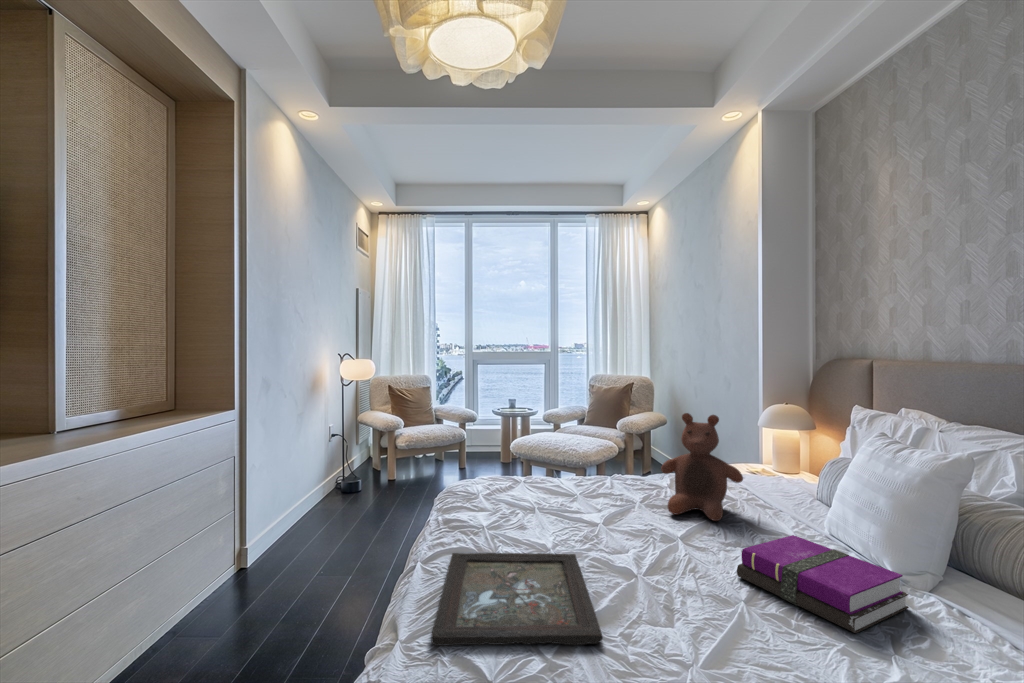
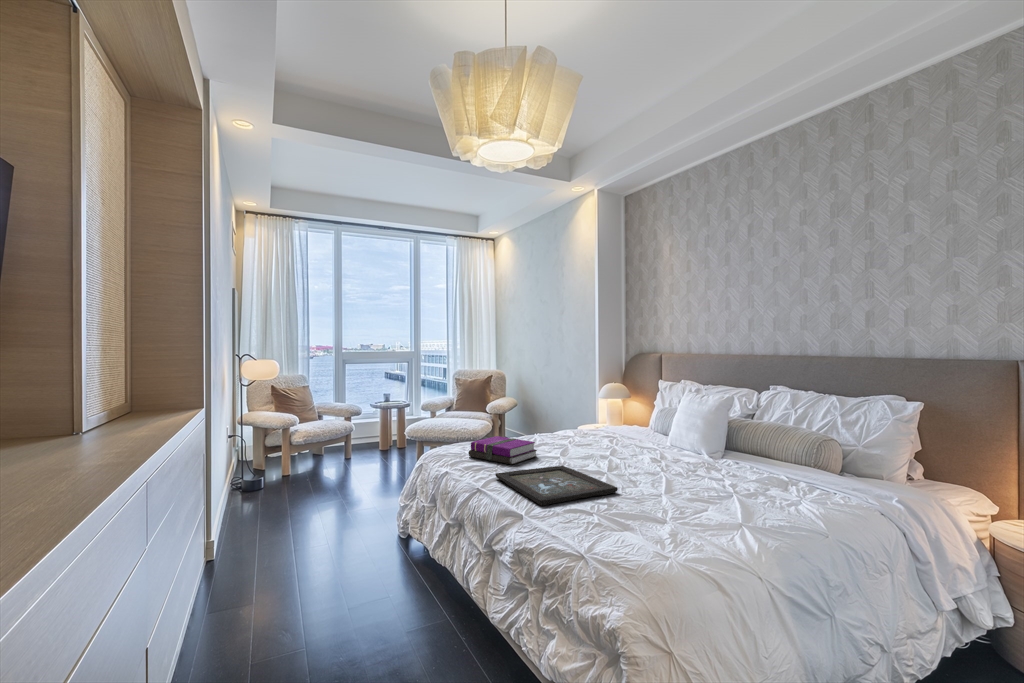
stuffed bear: present [661,413,743,521] -> none [573,384,622,446]
notebook: present [737,535,909,633] -> present [469,436,537,464]

